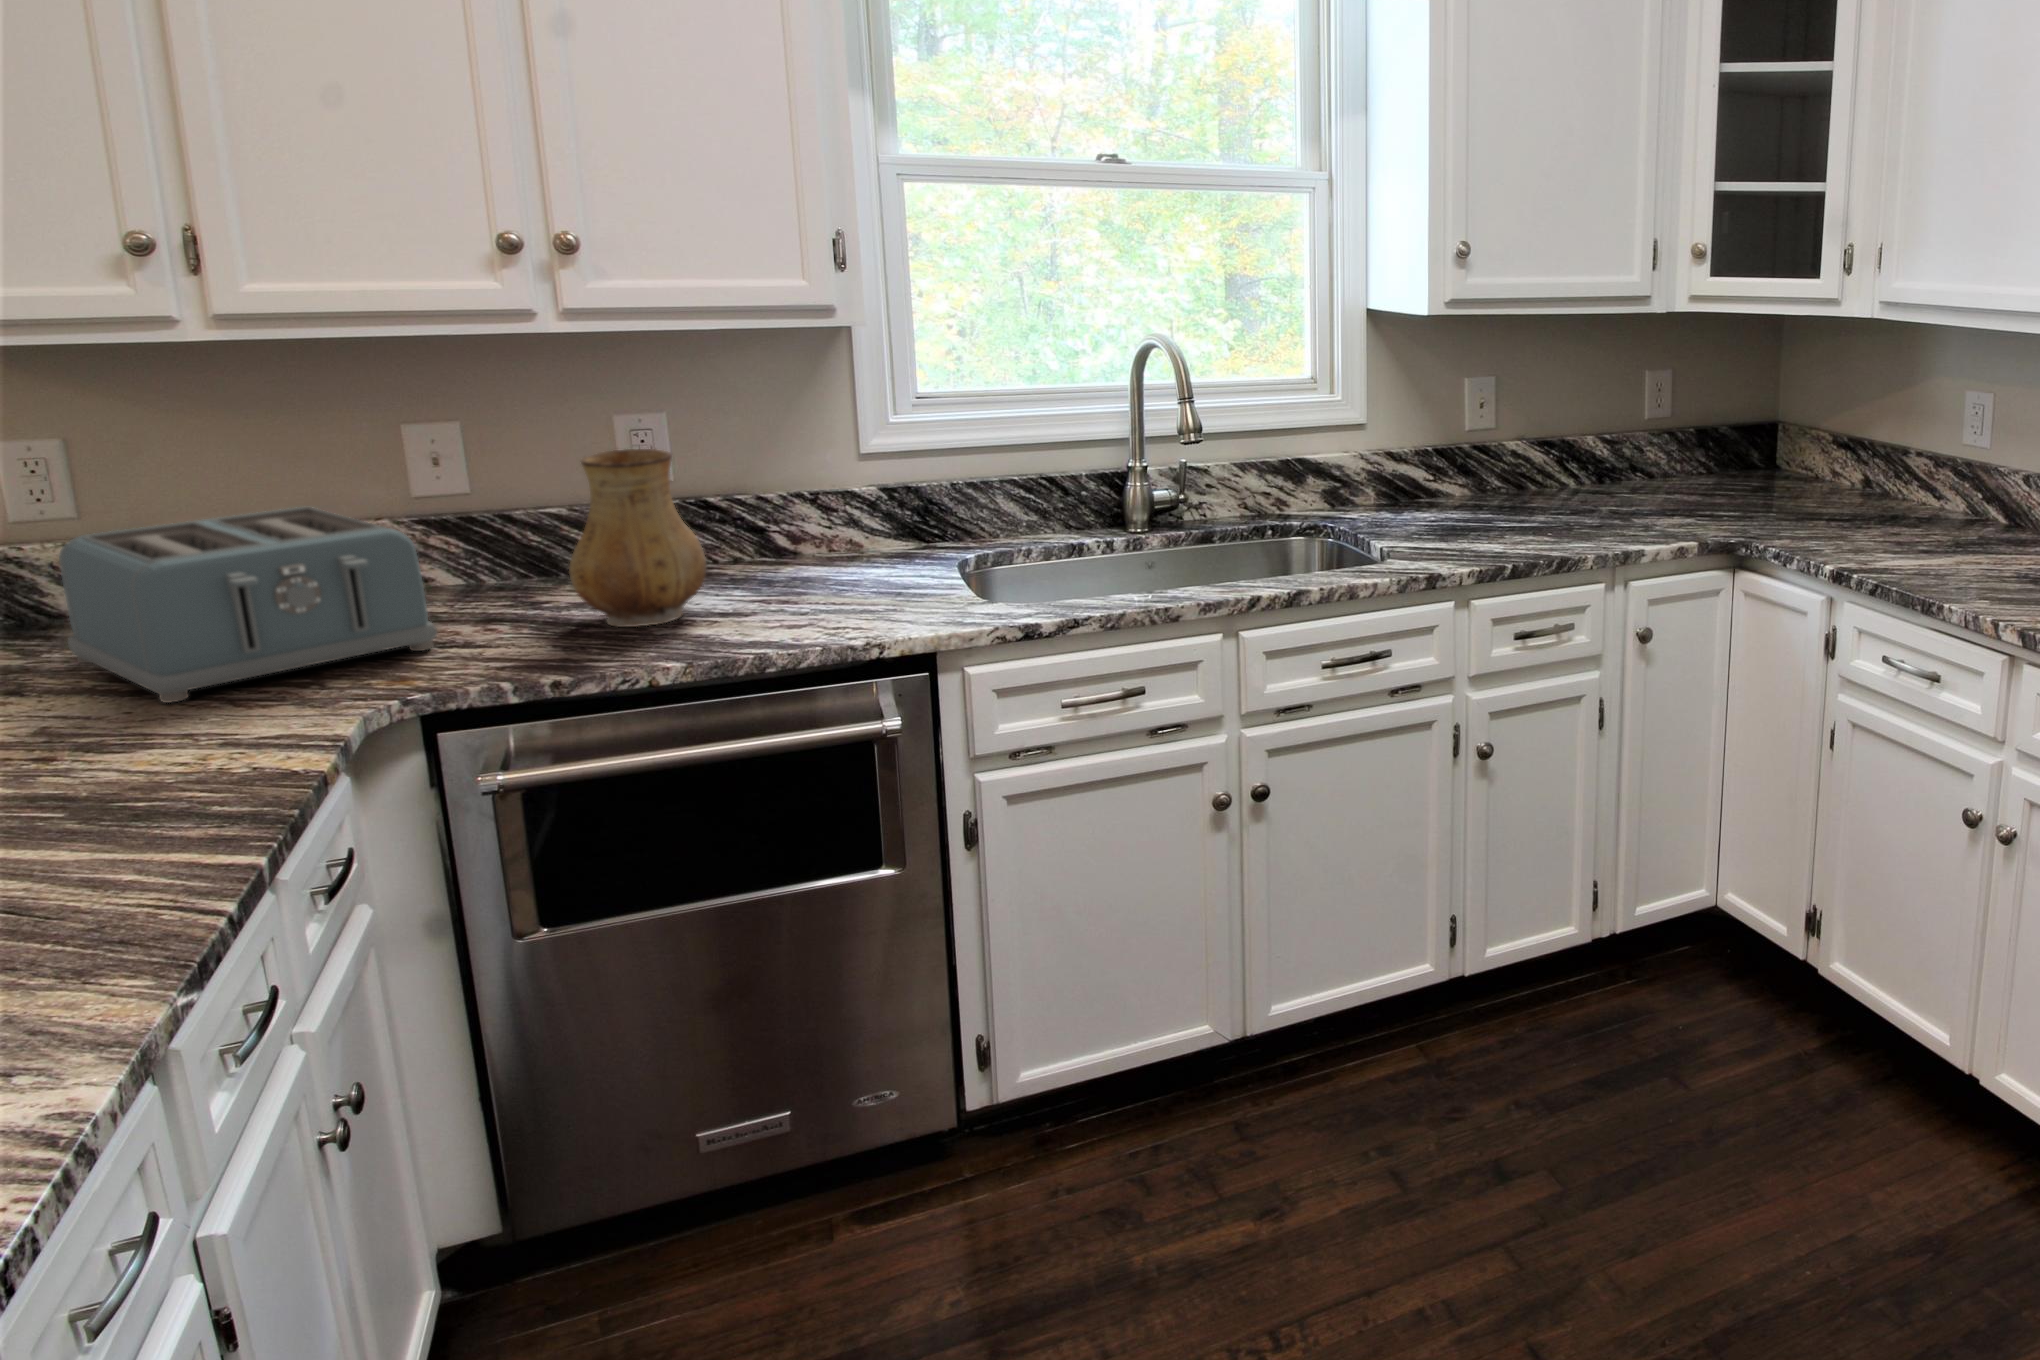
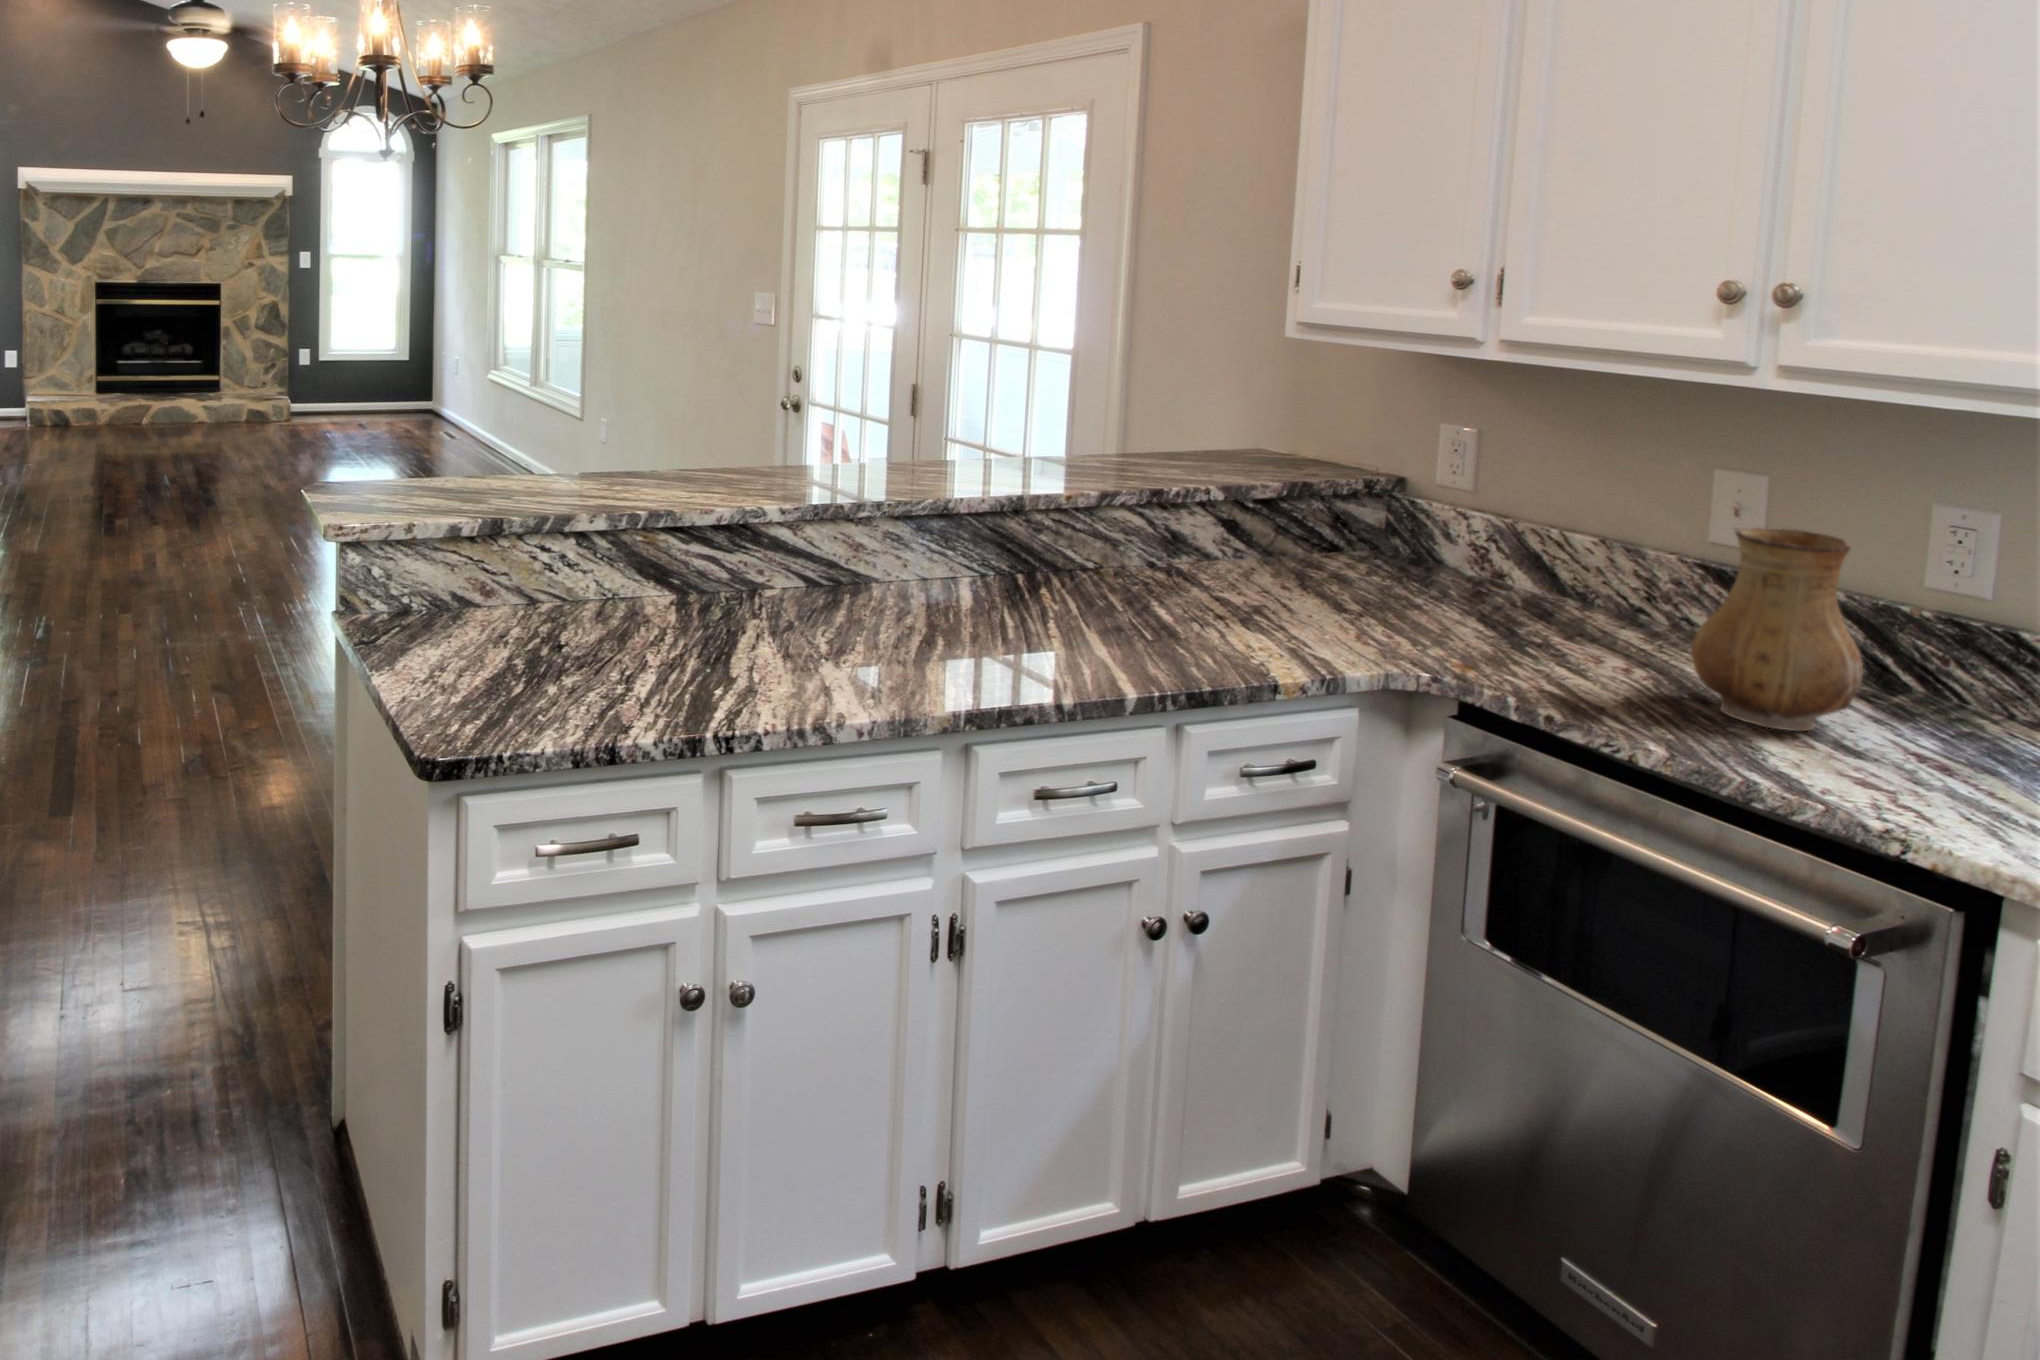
toaster: present [59,507,437,703] -> none [1332,494,1587,662]

